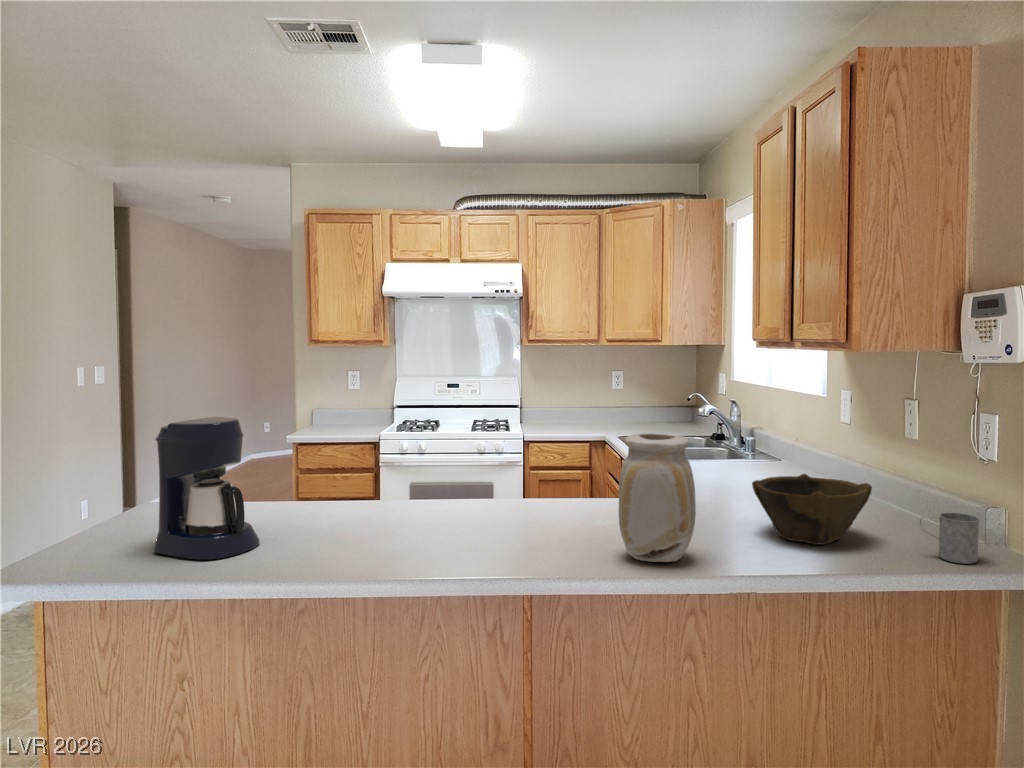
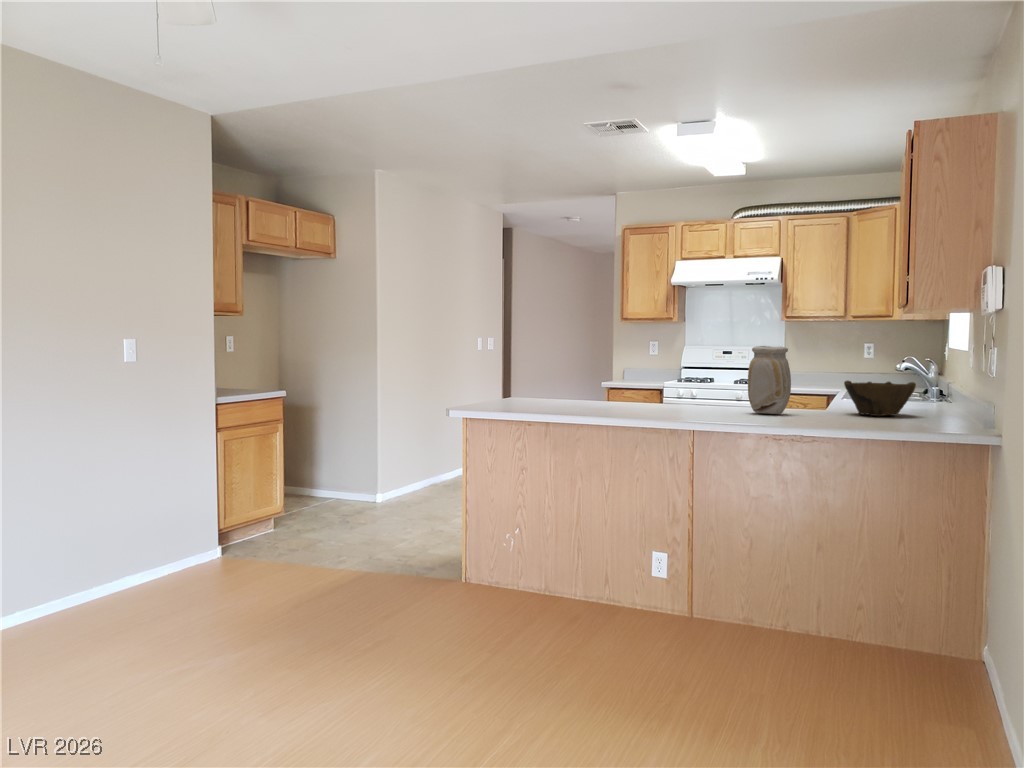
coffee maker: present [153,417,260,560] -> none [523,339,571,404]
mug: present [920,513,980,564] -> none [929,396,964,423]

